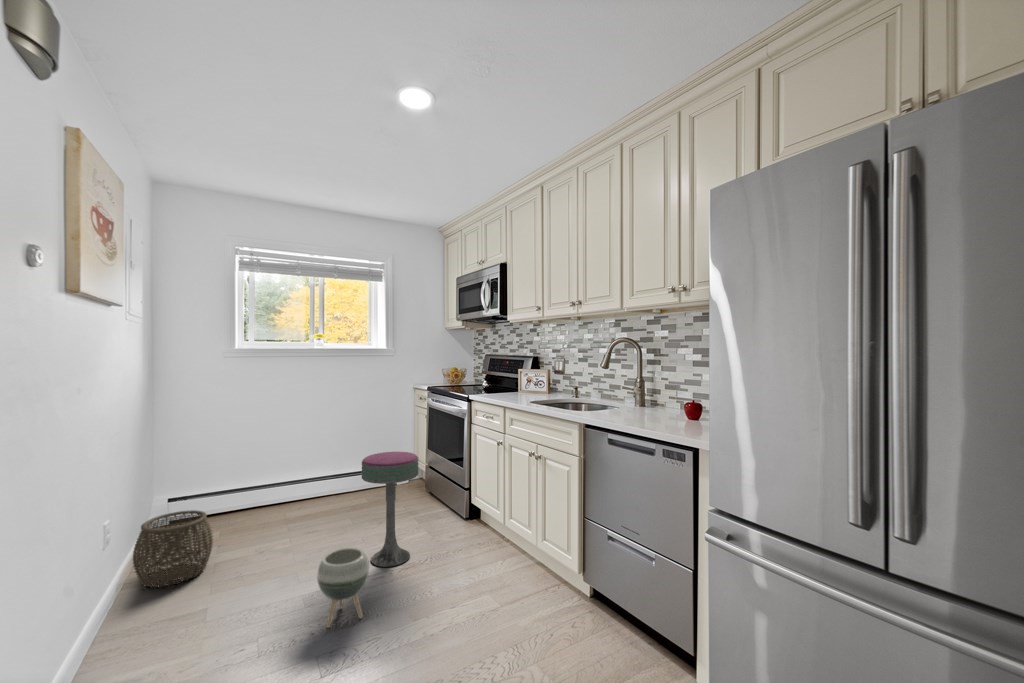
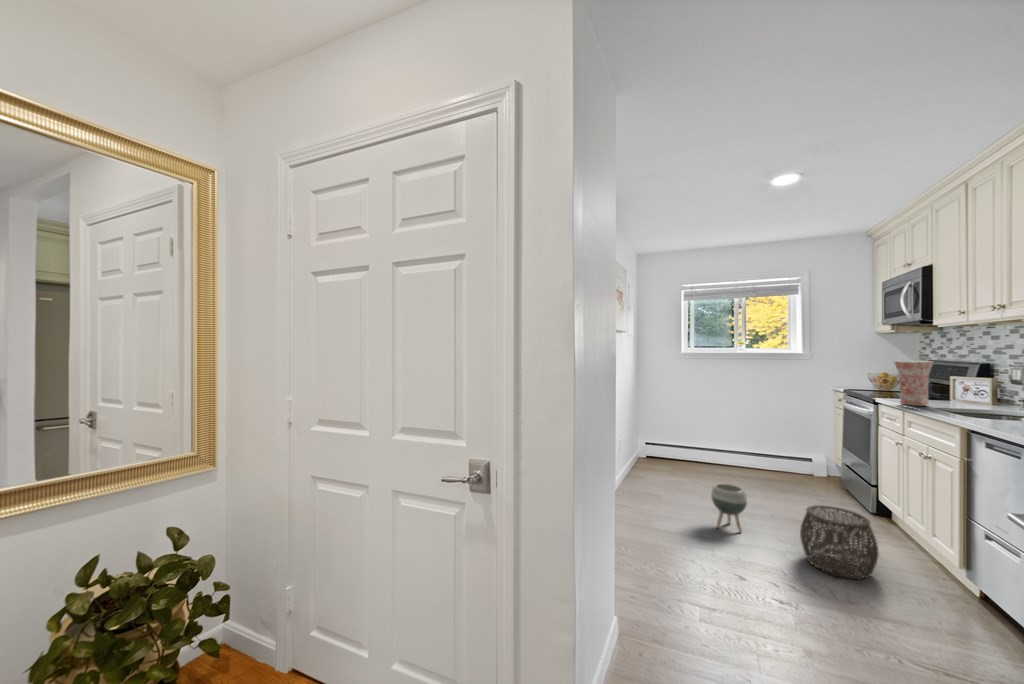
vase: none [497,356,522,401] -> present [894,361,934,406]
bar stool: present [362,452,419,567] -> none [755,432,806,519]
woven basket: present [133,510,213,587] -> present [800,505,878,580]

